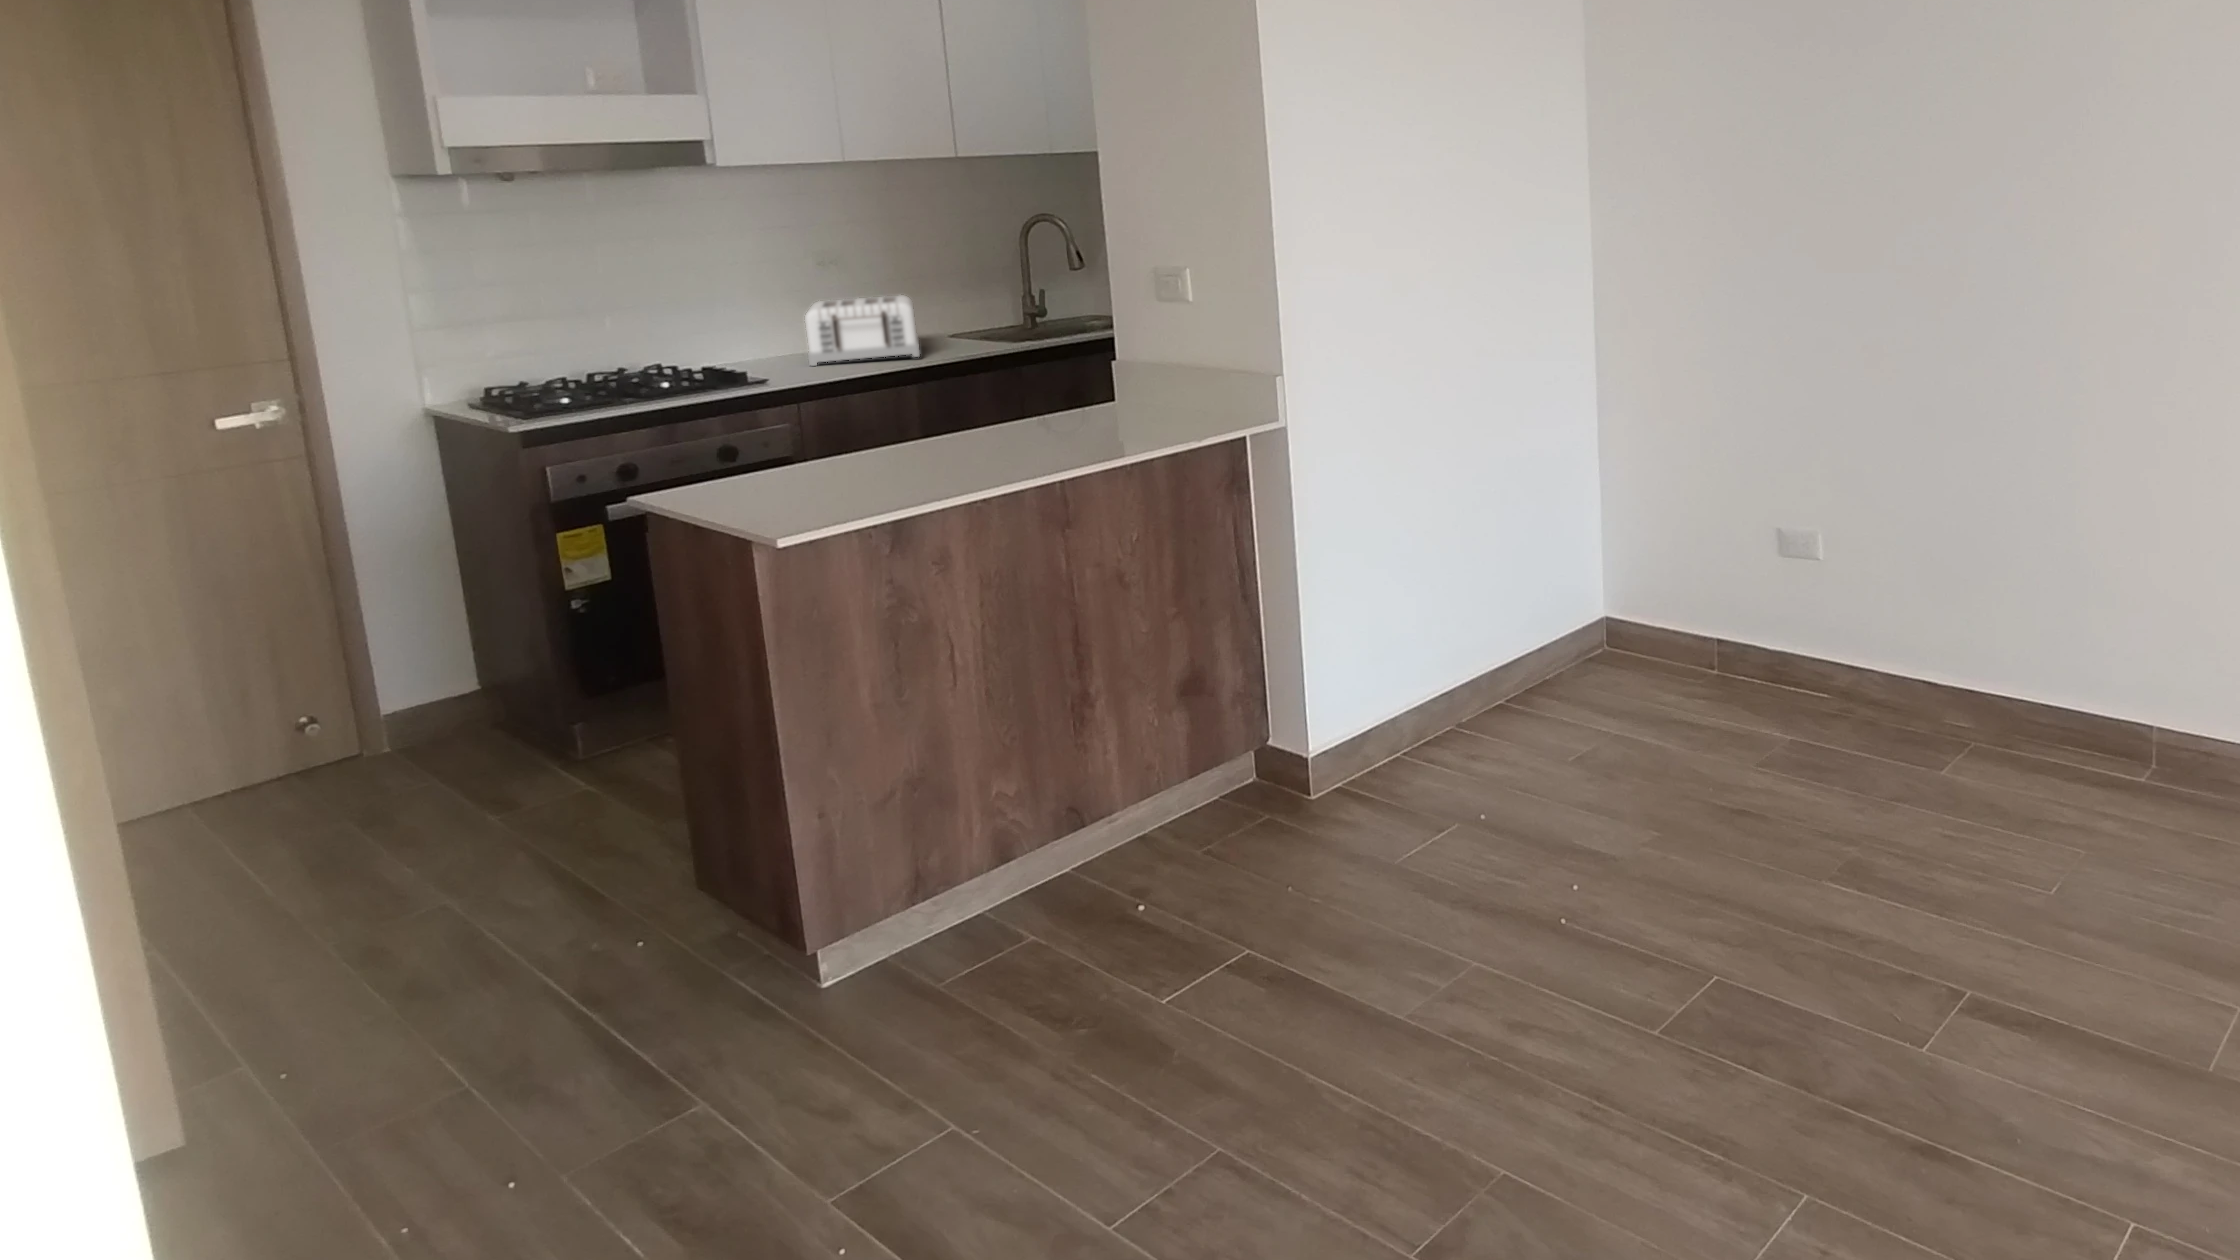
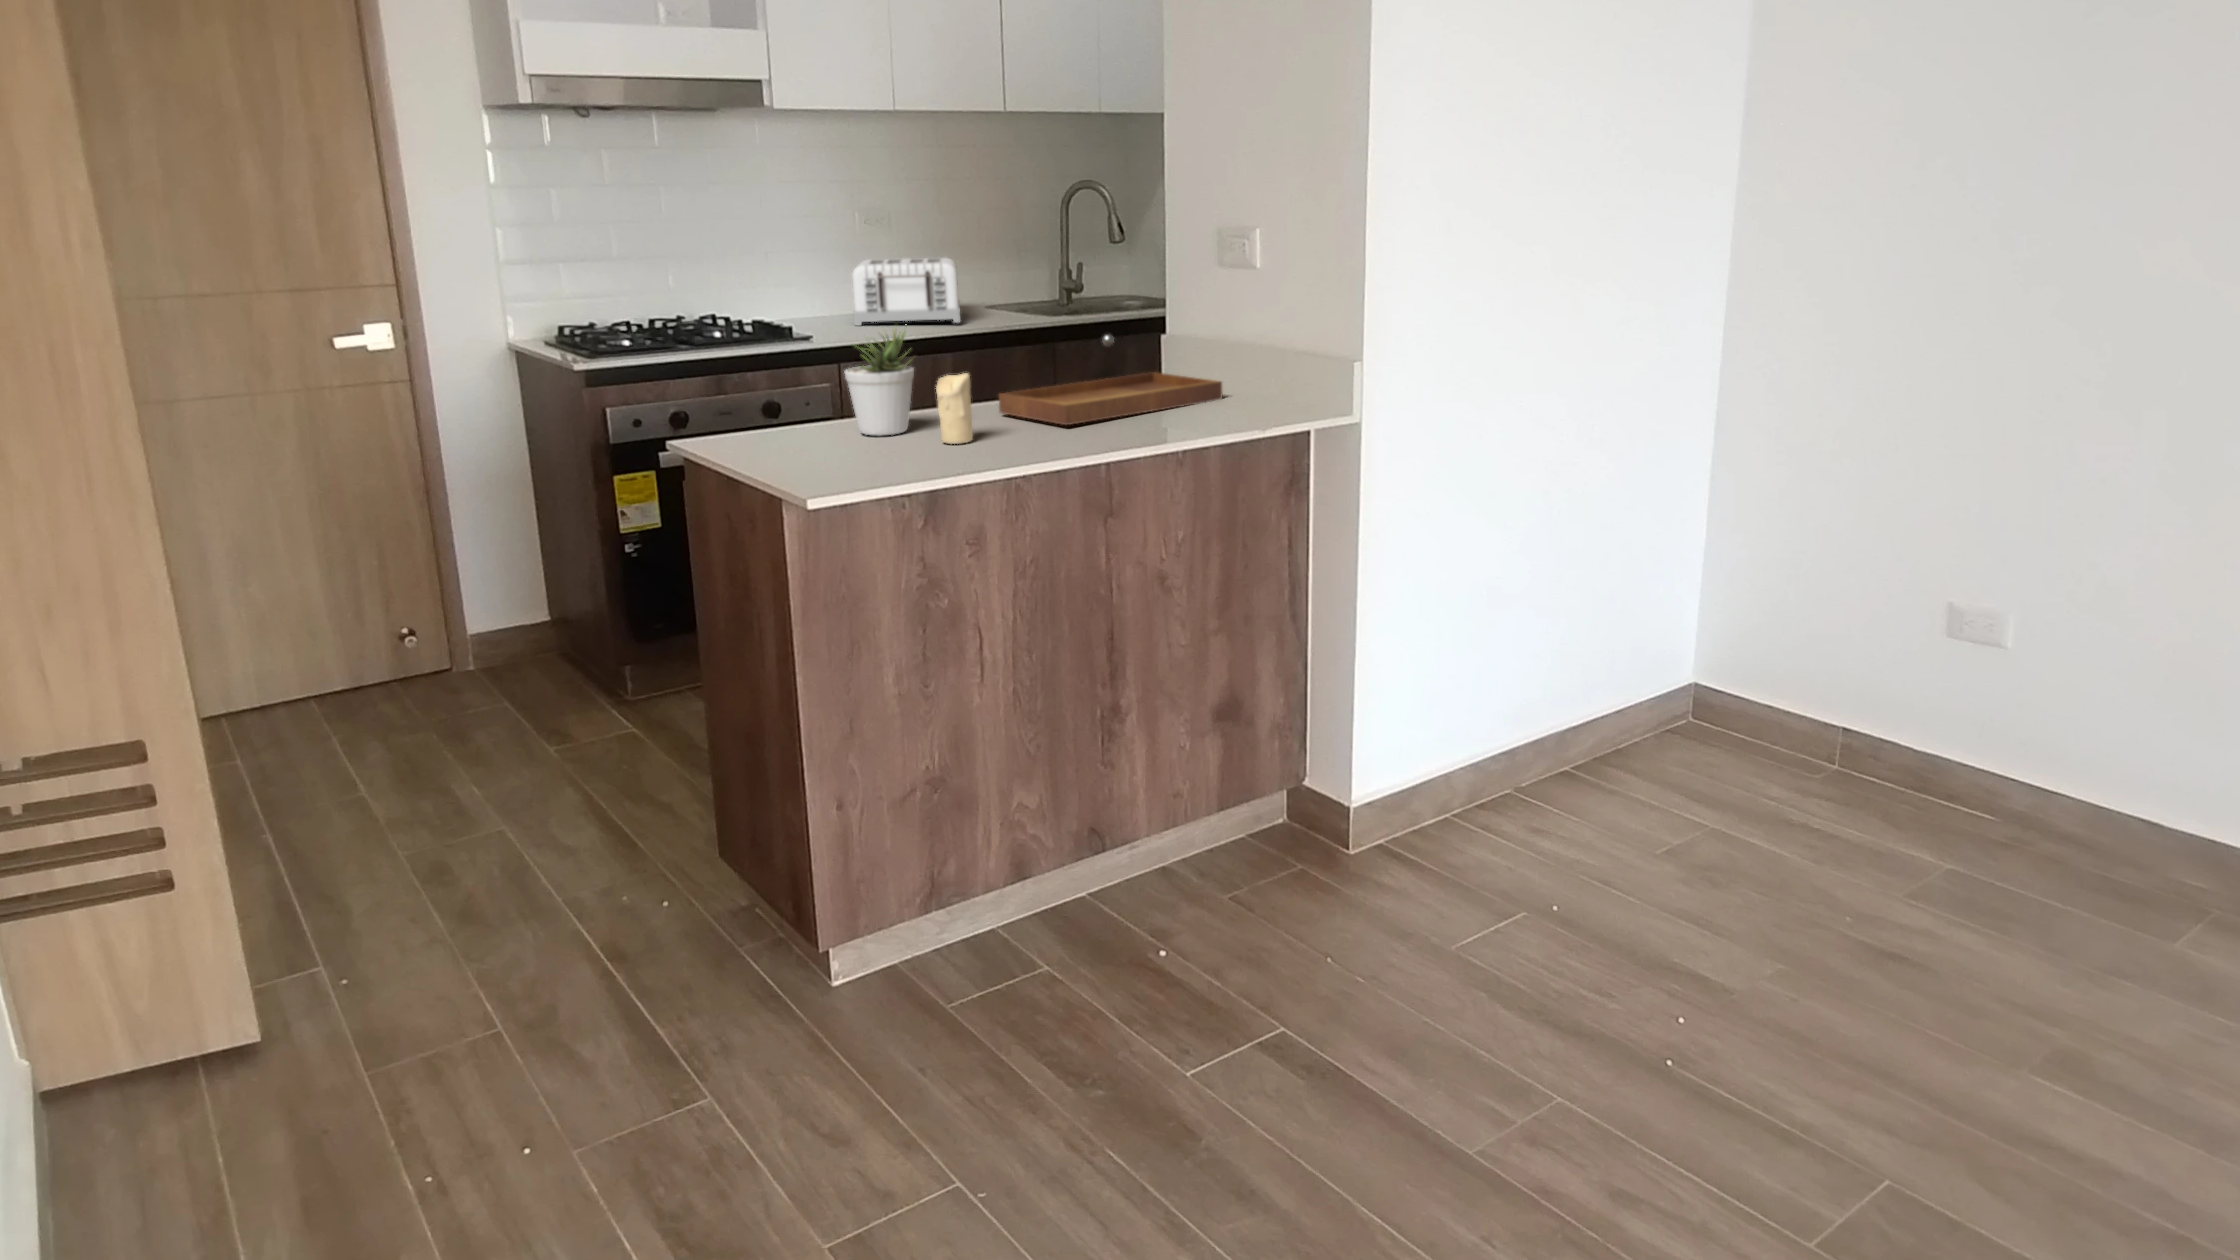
tray: none [959,371,1167,455] -> present [999,334,1222,425]
potted plant: none [808,377,877,478] -> present [845,327,914,436]
candle: none [899,417,936,480] -> present [936,373,973,444]

